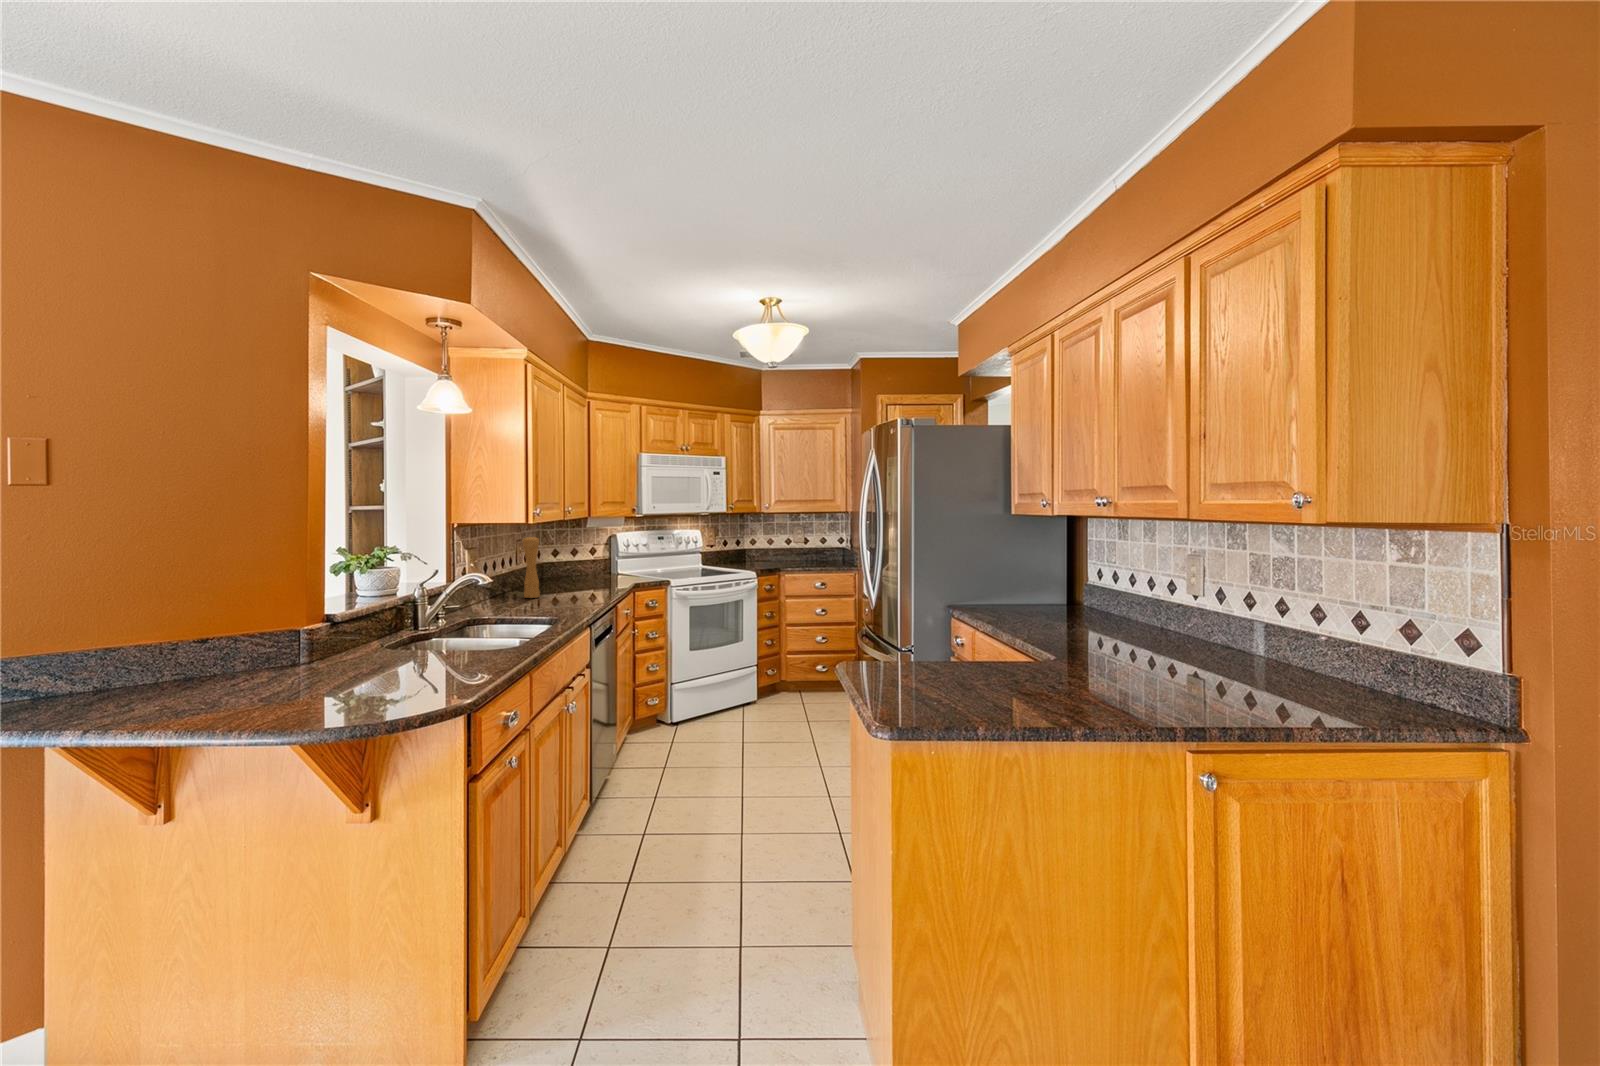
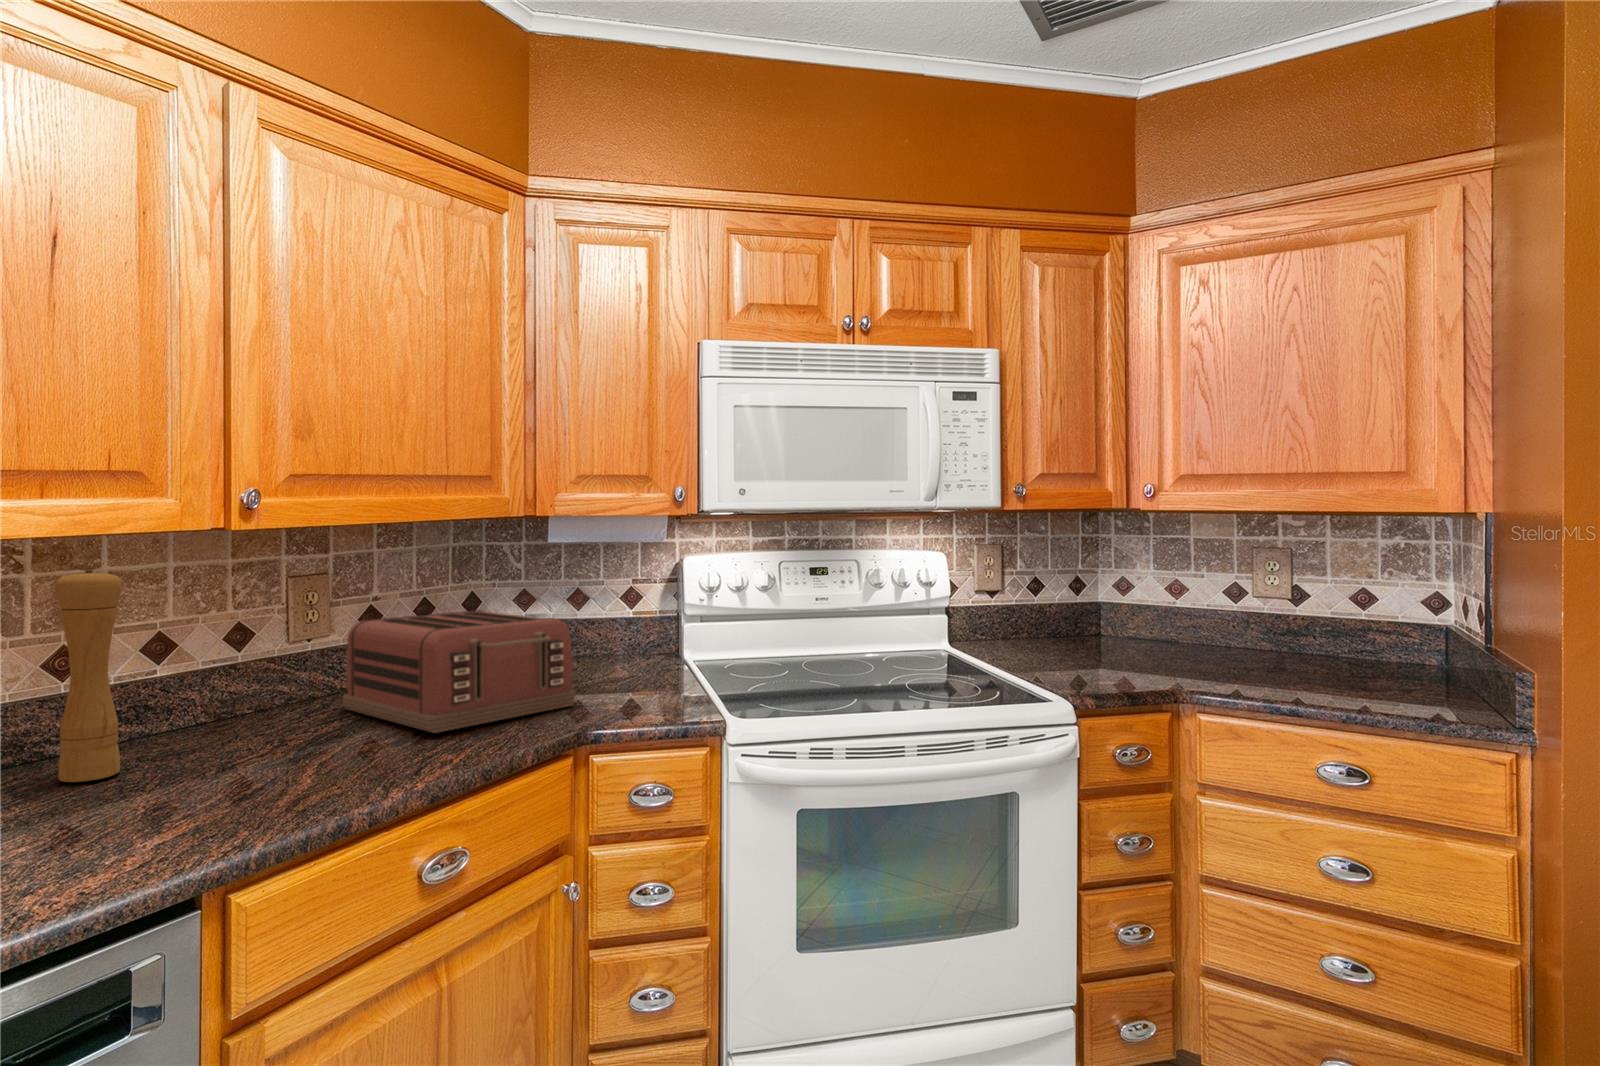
toaster: none [544,552,620,587] -> present [343,610,575,733]

